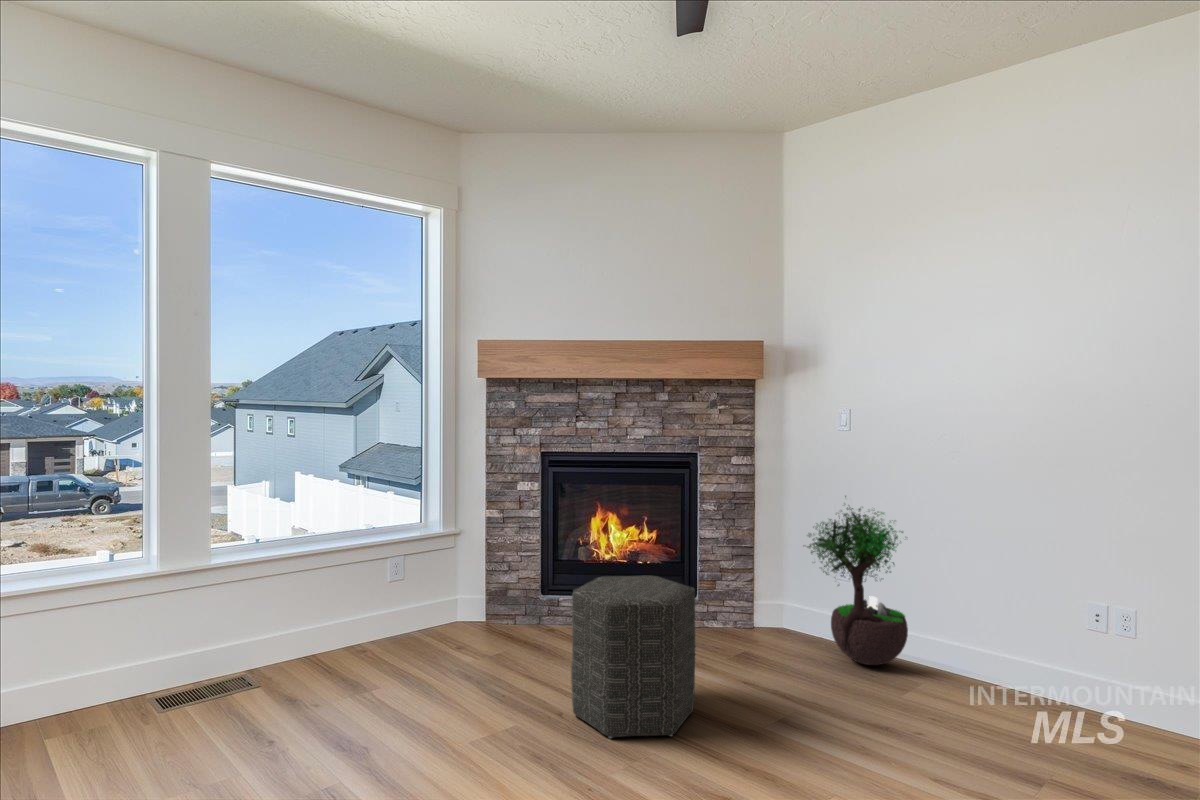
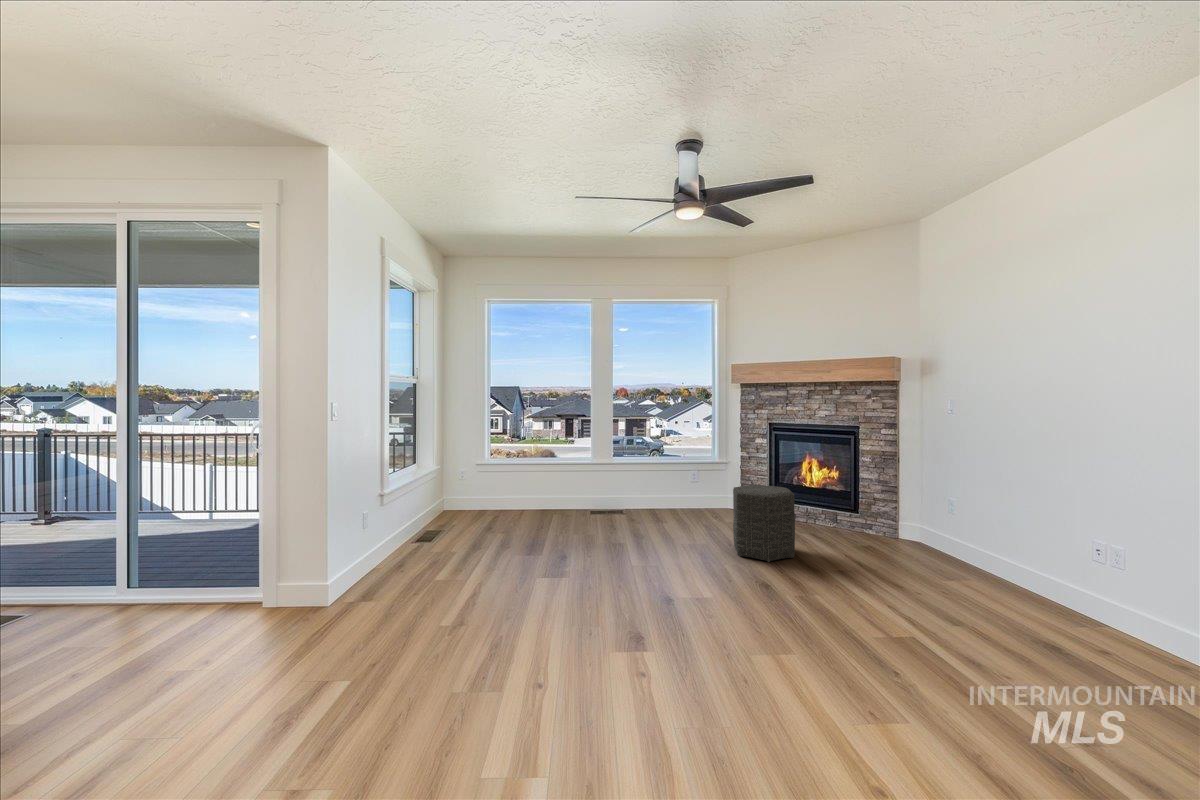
potted tree: present [807,496,908,665] -> none [892,454,978,566]

